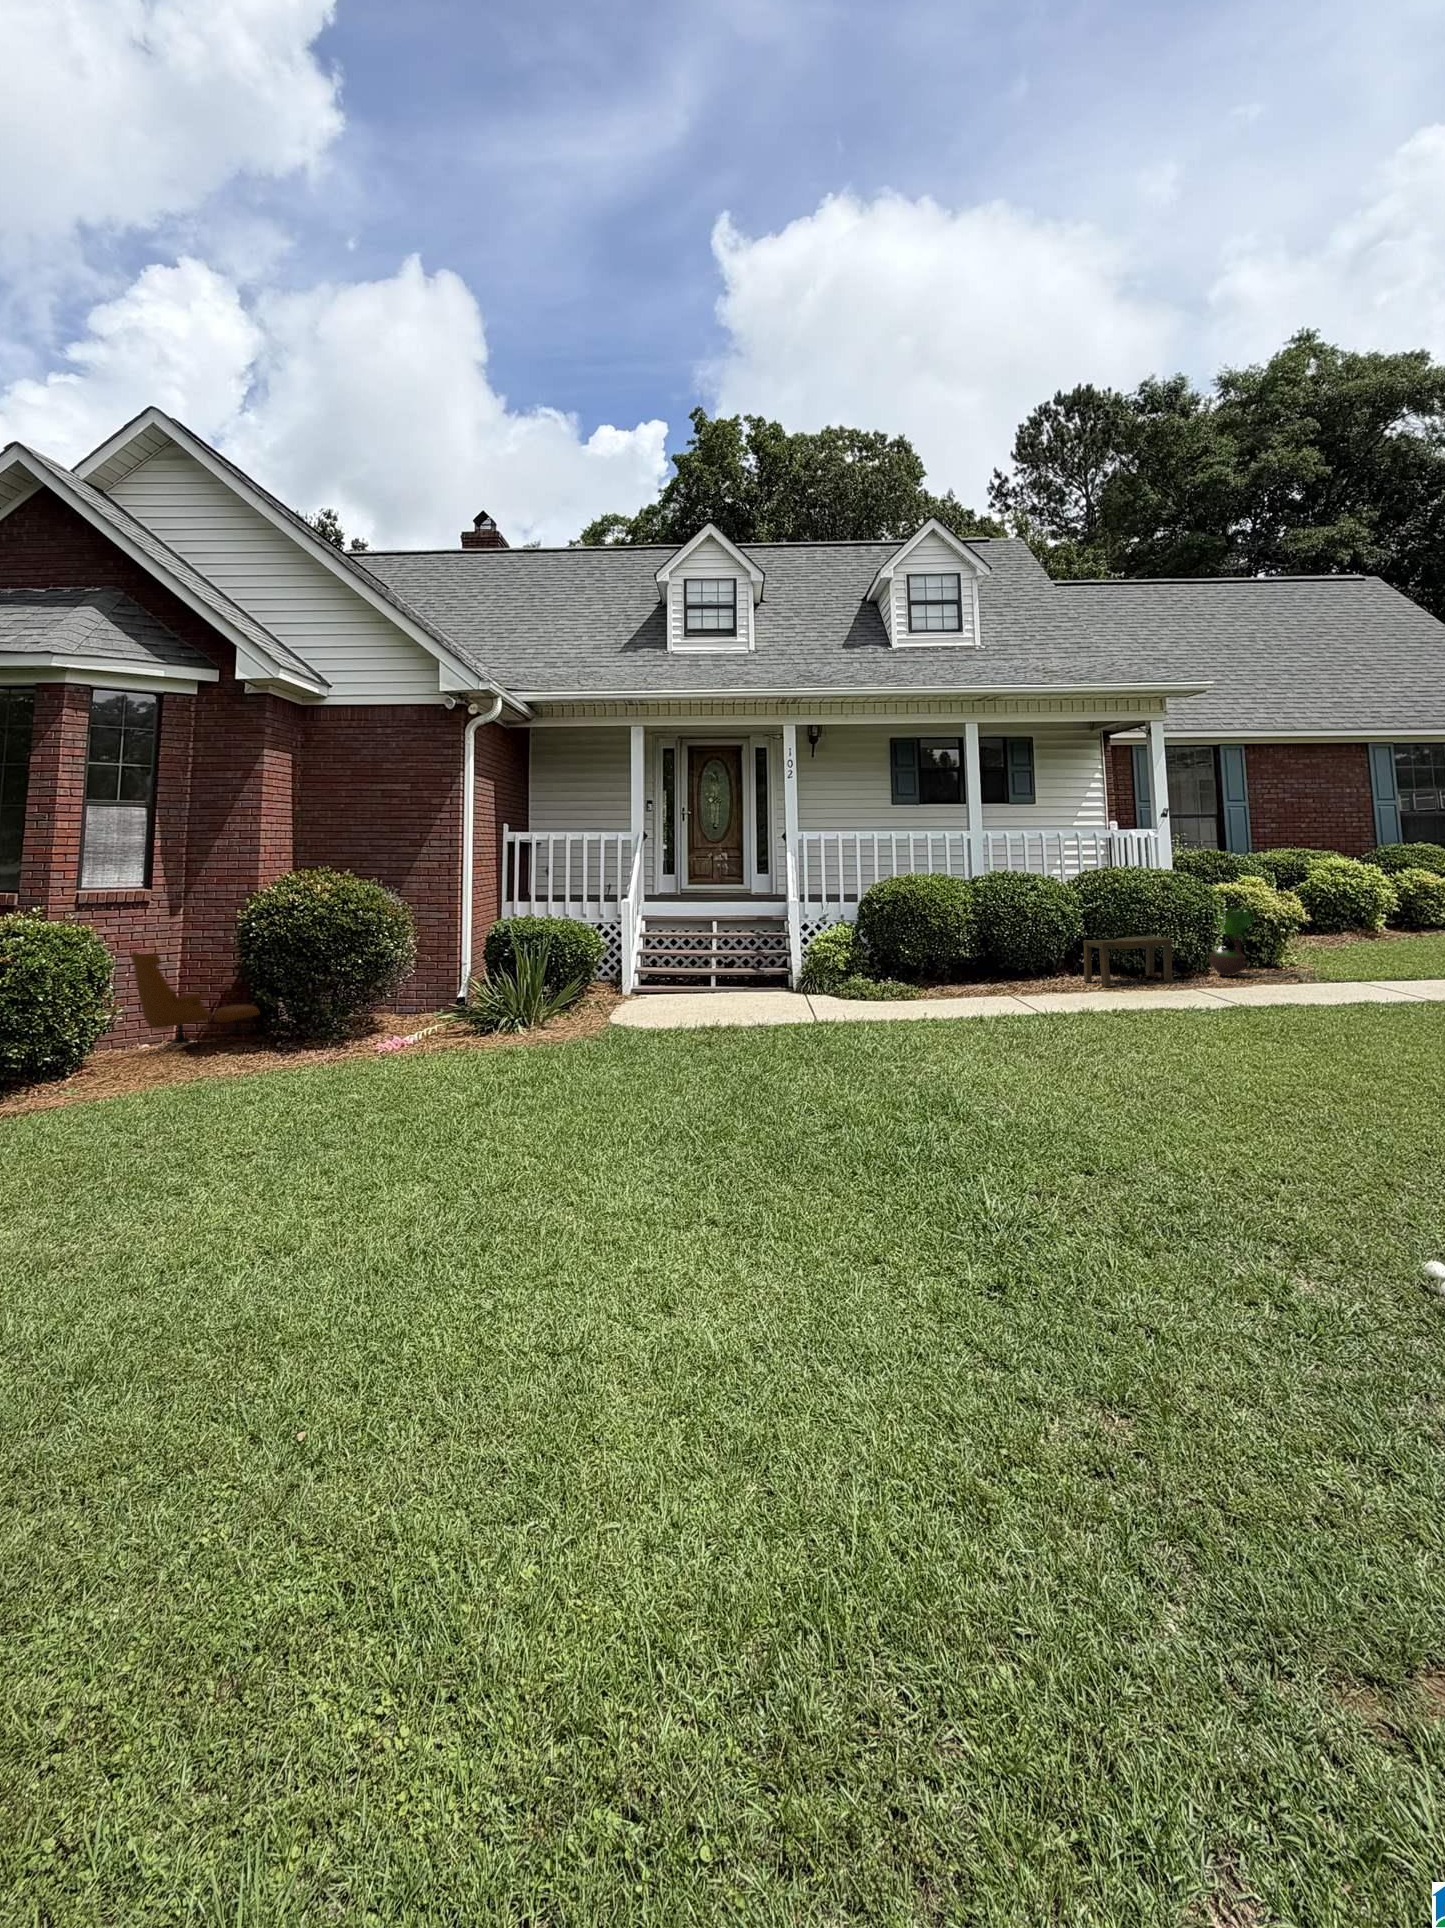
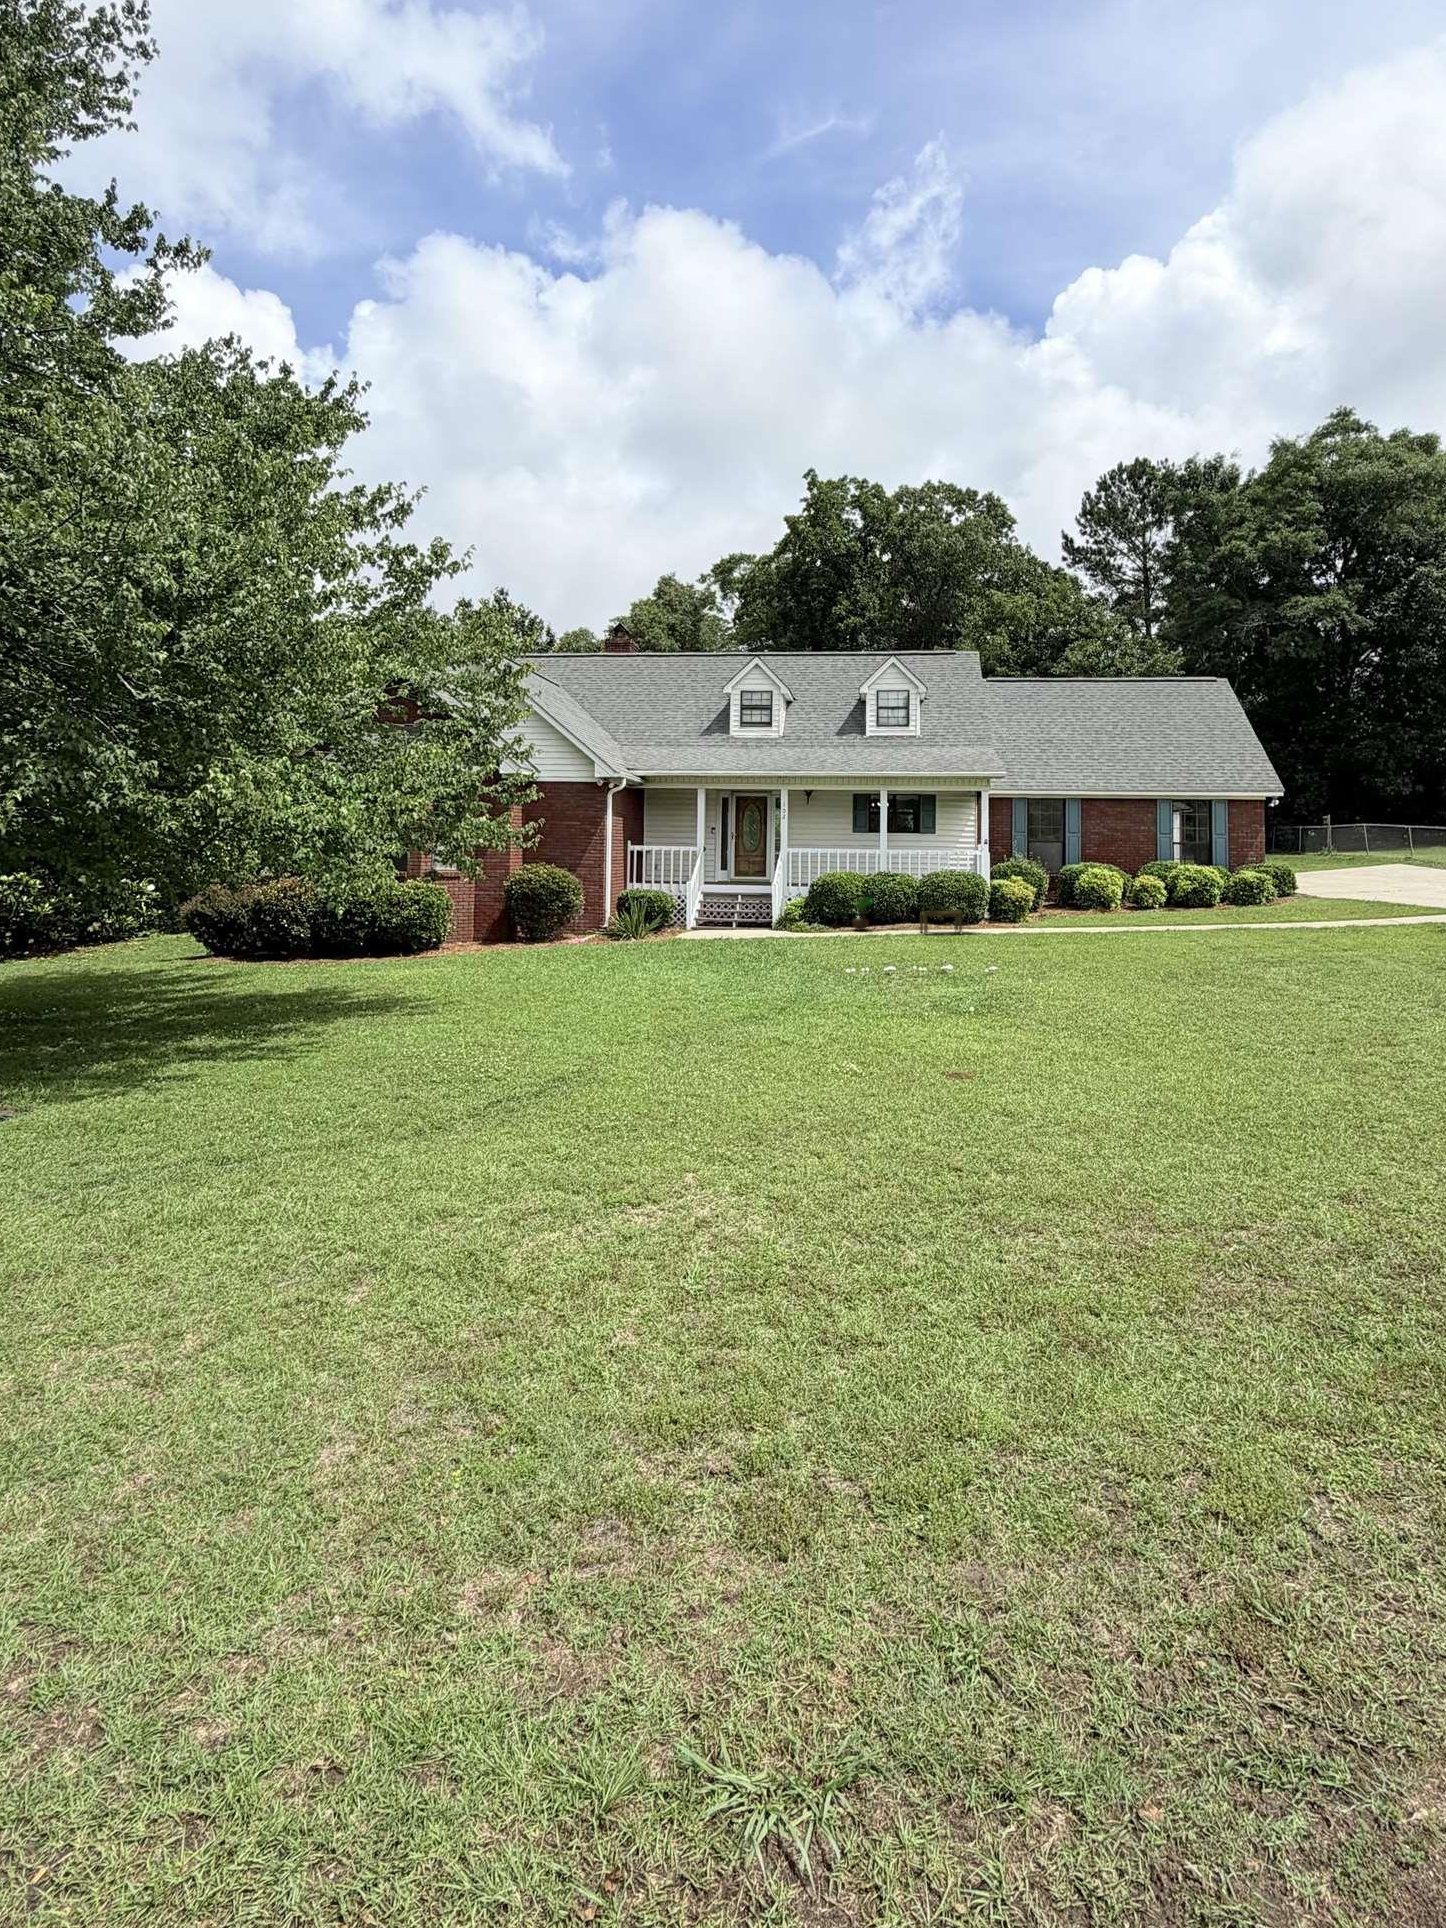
potted tree: present [1209,908,1252,976] -> present [852,897,871,930]
lounge chair: present [131,952,260,1053] -> none [458,897,511,943]

